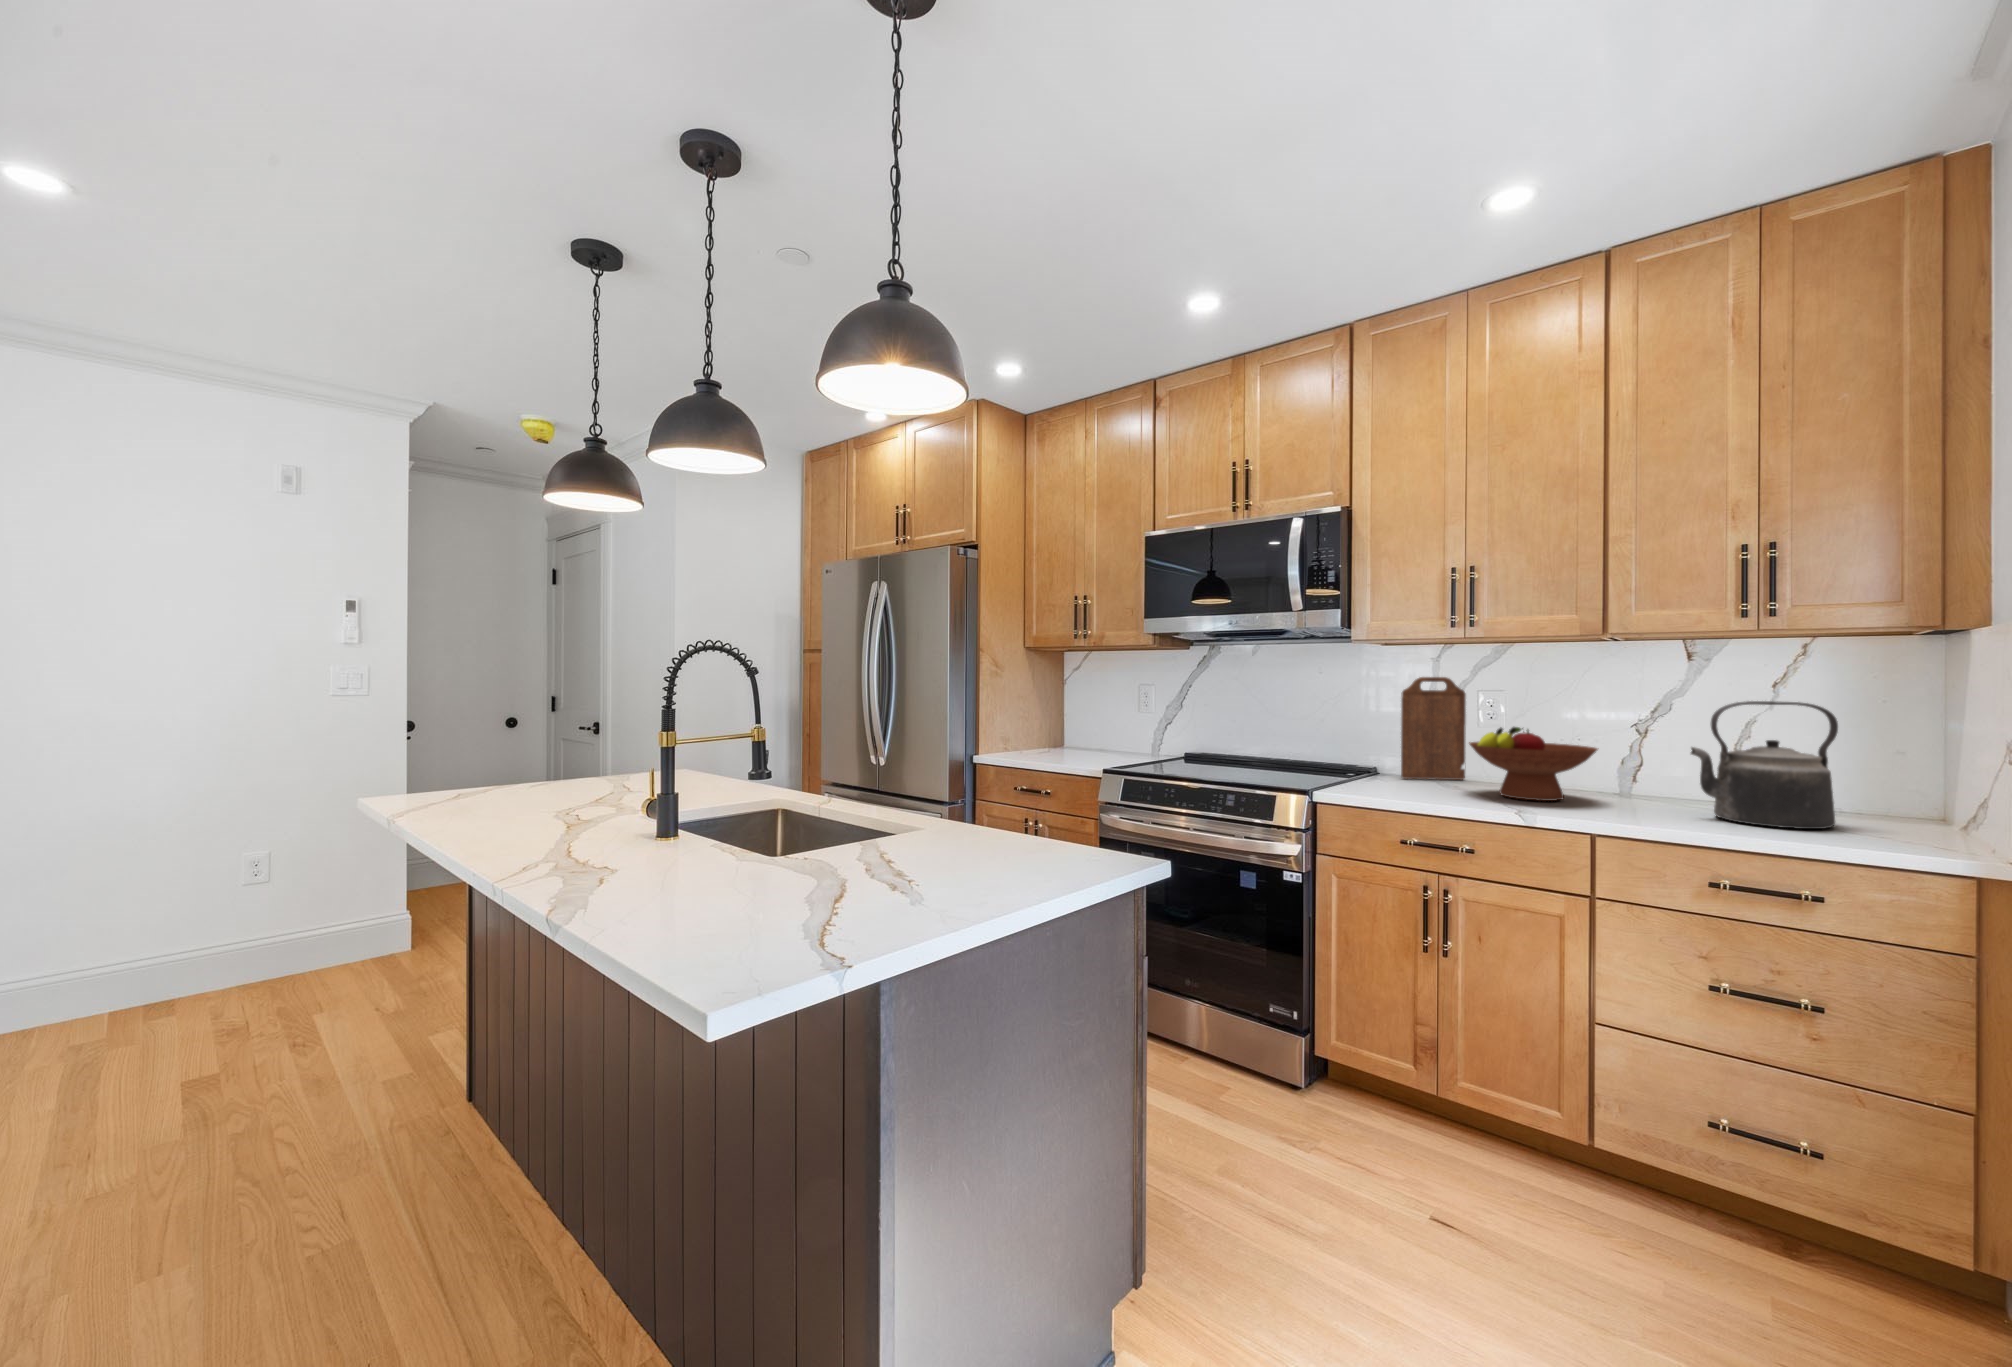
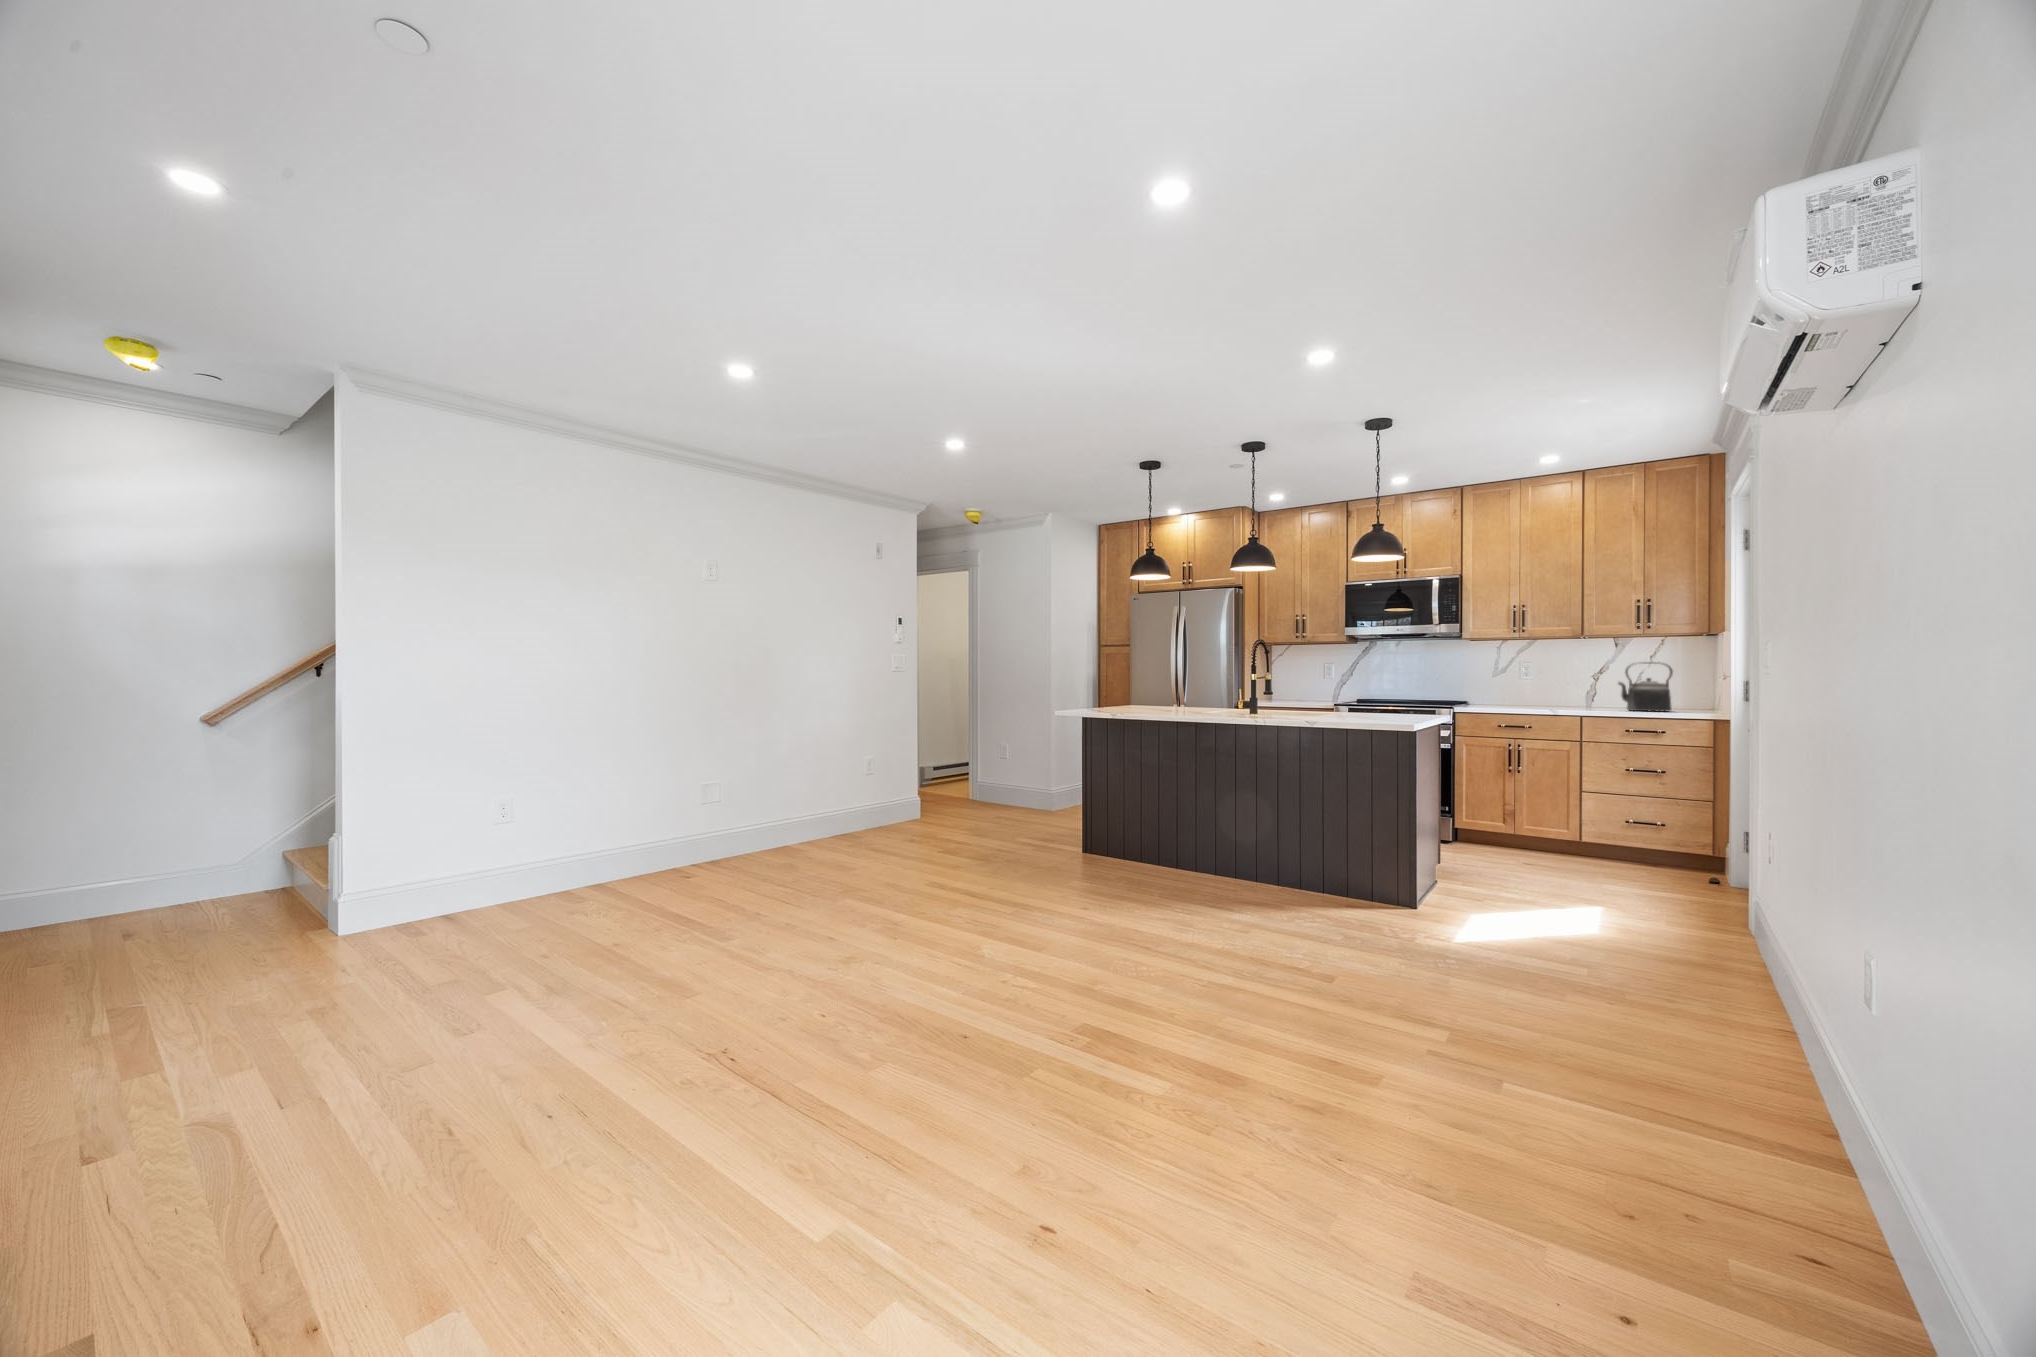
cutting board: present [1401,677,1466,780] -> none [1483,656,1513,706]
fruit bowl: present [1469,727,1598,801] -> none [1521,676,1580,708]

